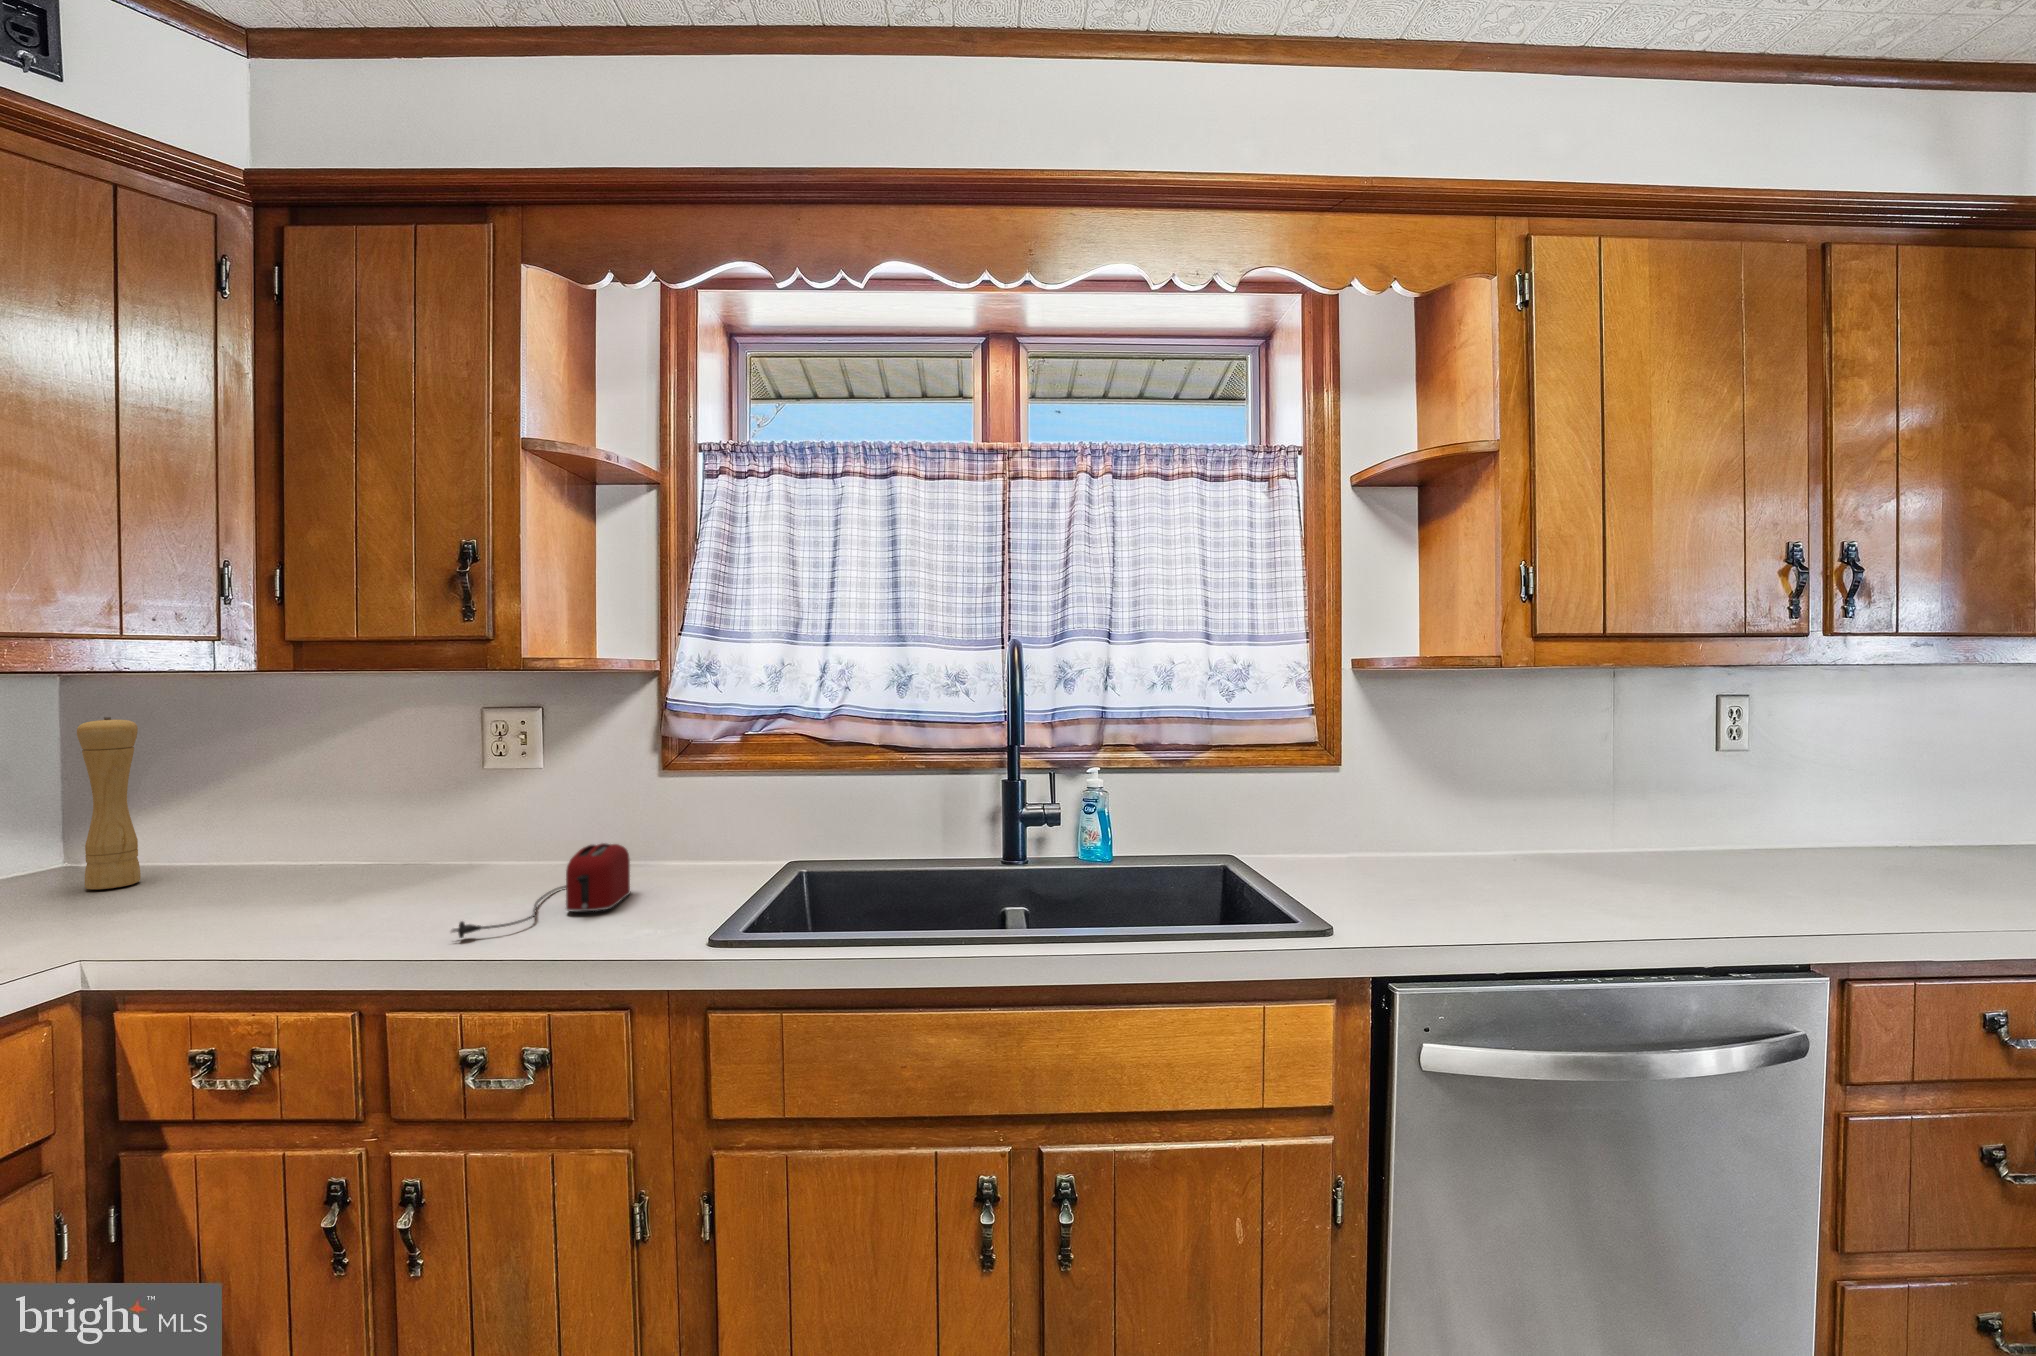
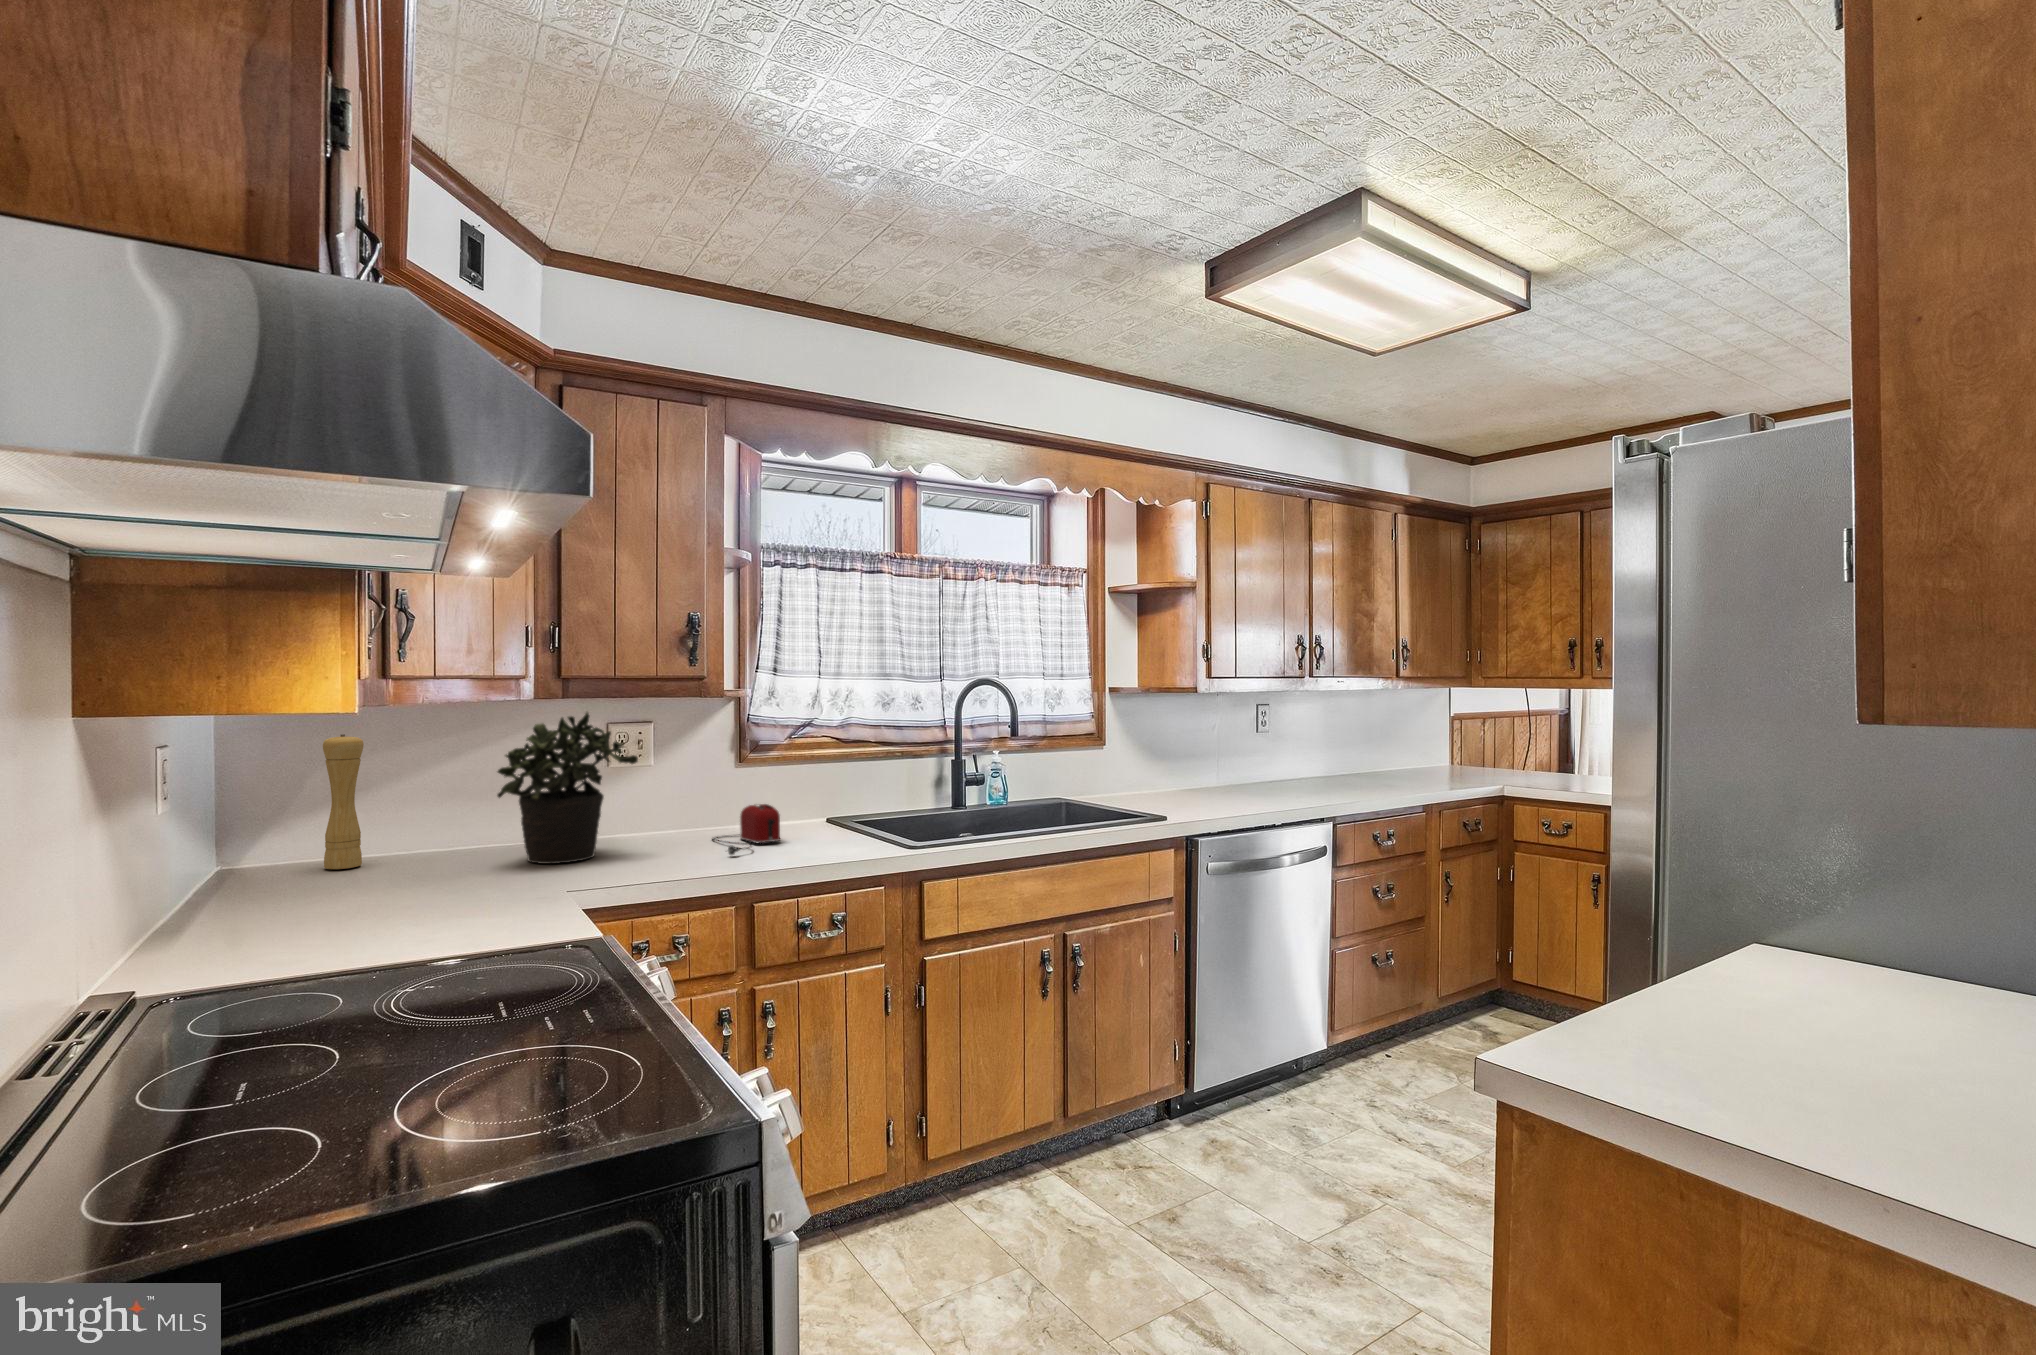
potted plant: none [164,693,388,918] -> present [497,712,638,864]

